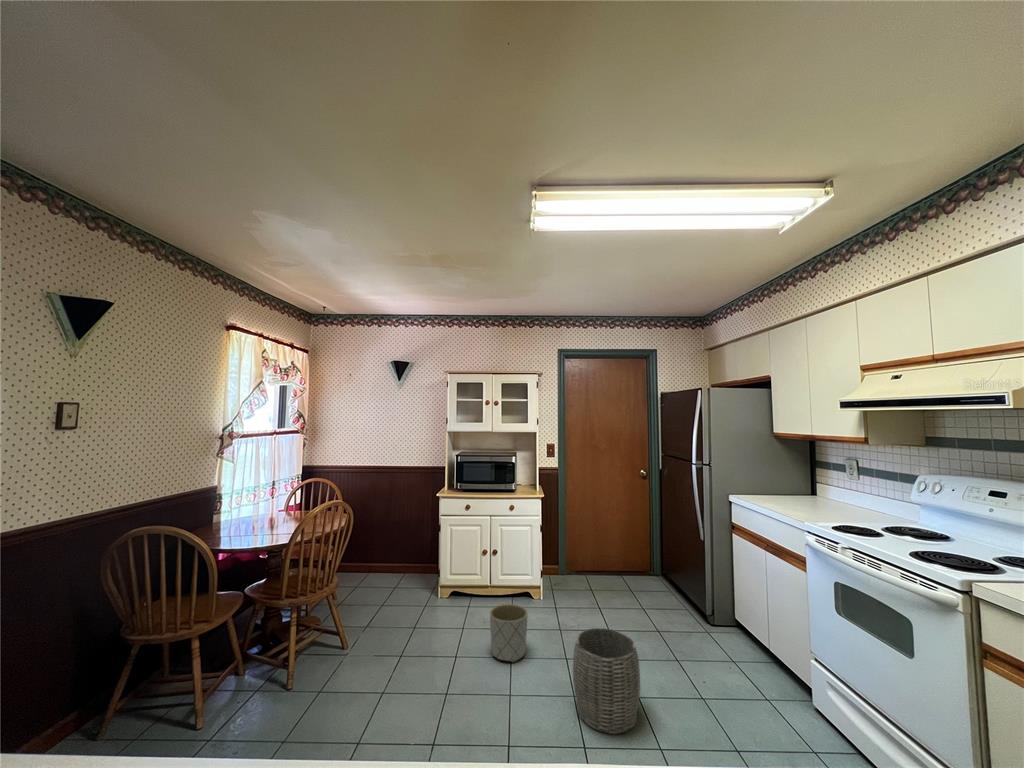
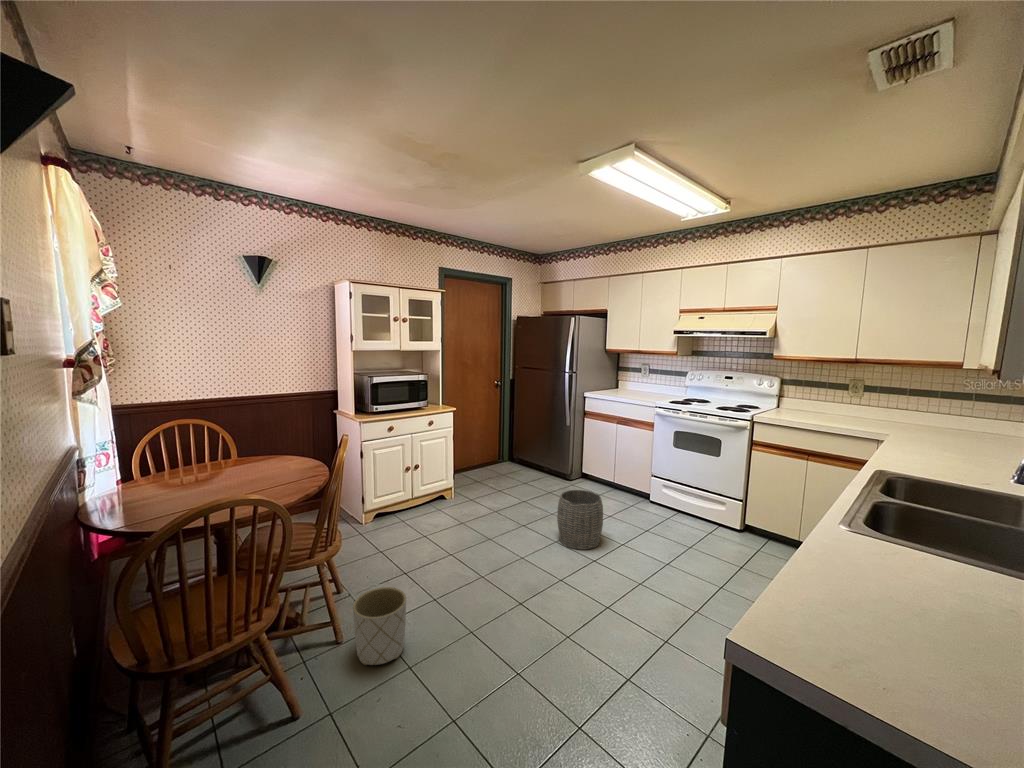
planter: present [490,604,528,662] -> present [353,587,406,665]

